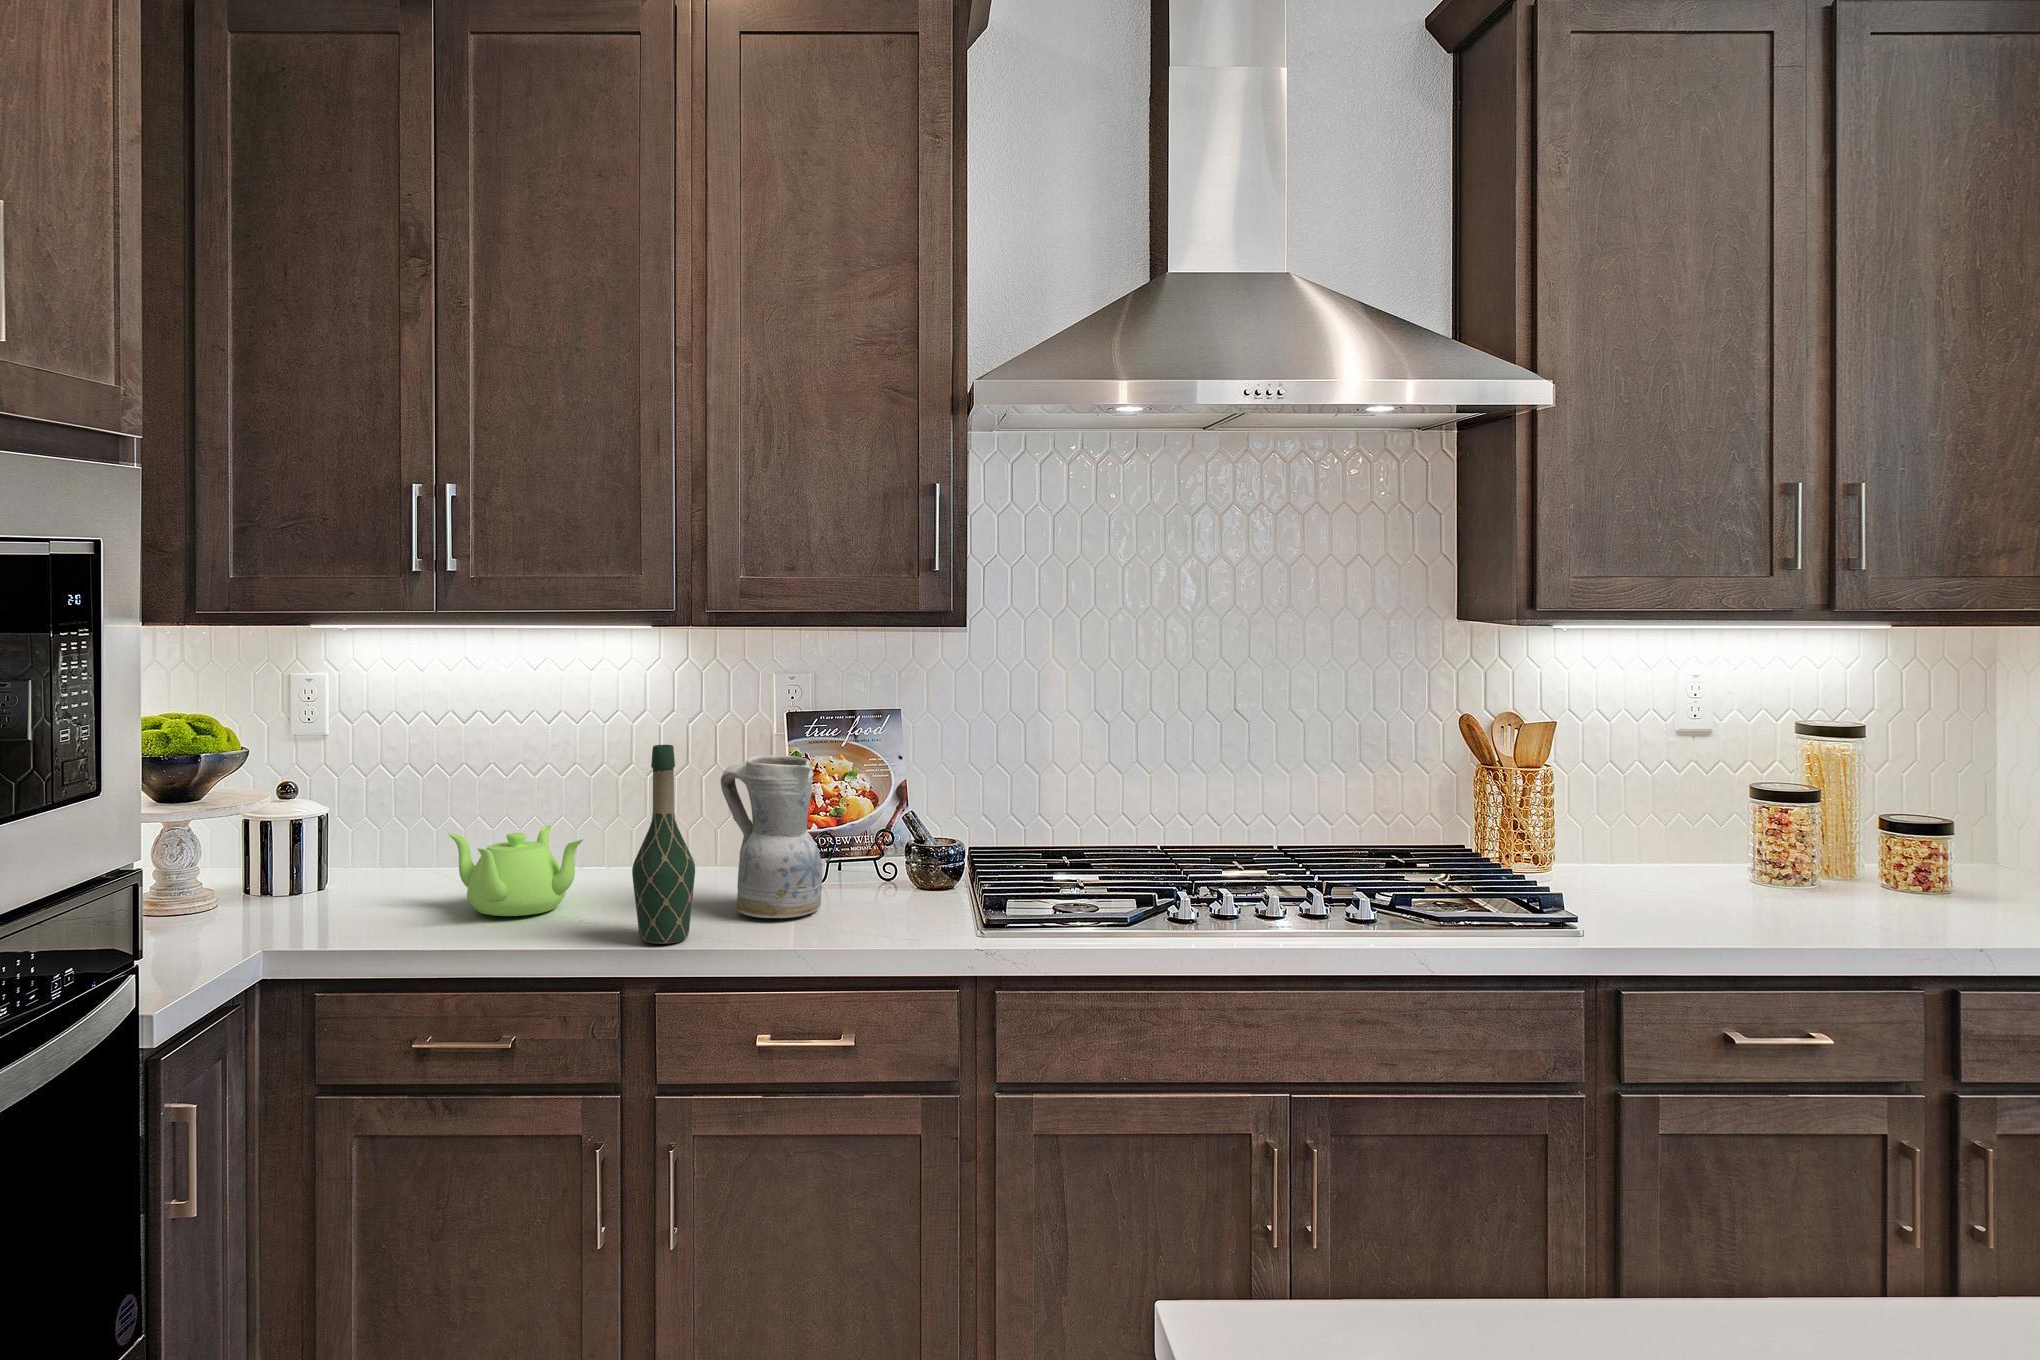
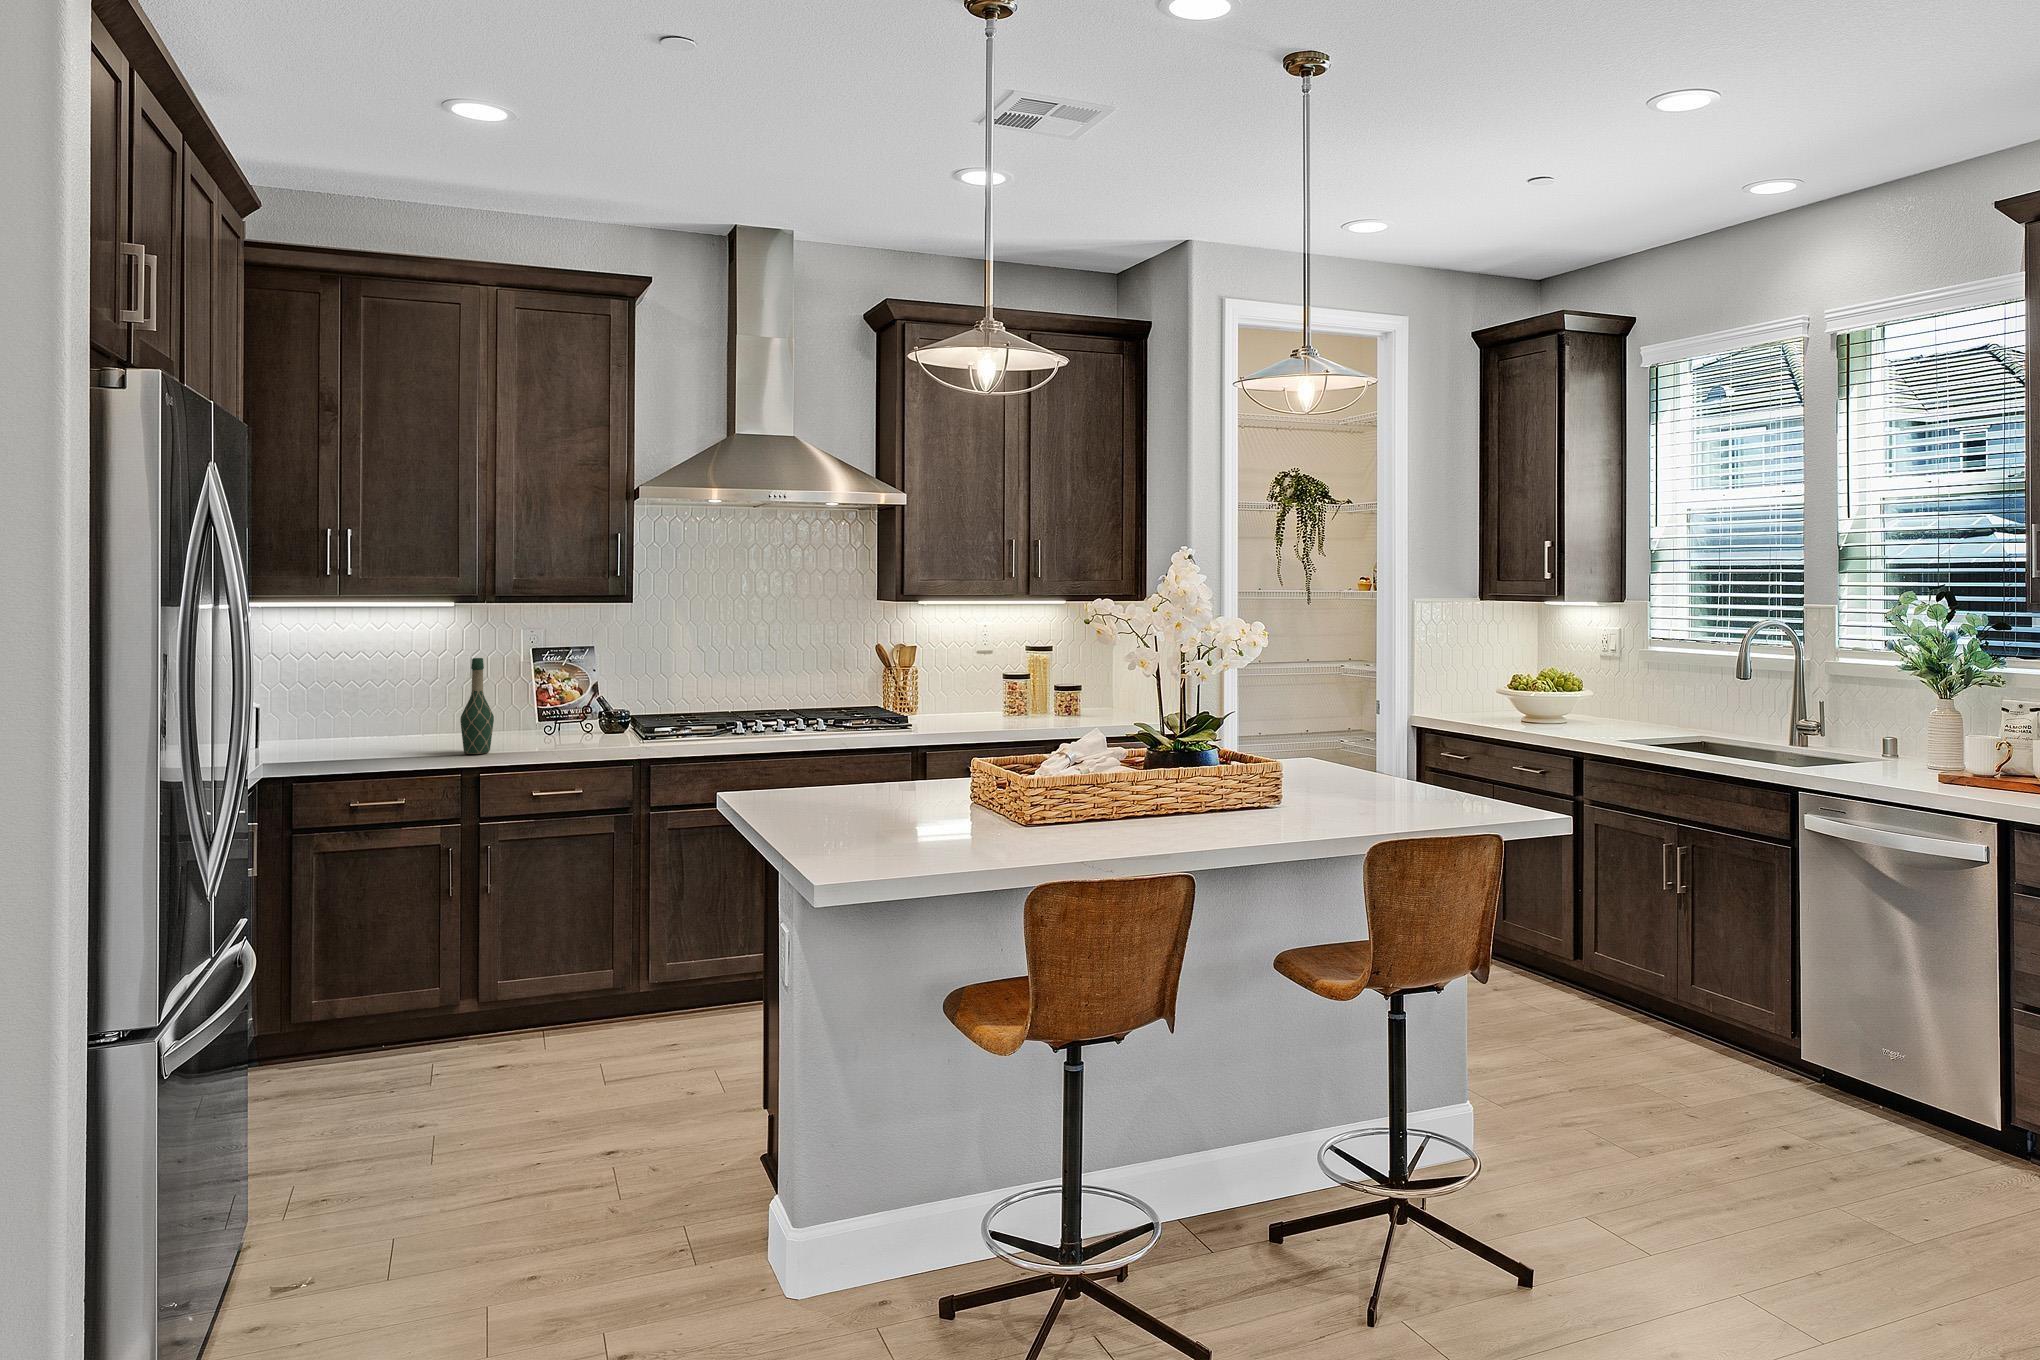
ceramic pitcher: present [721,755,822,918] -> none [503,666,558,743]
teapot: present [448,826,584,916] -> none [344,708,426,750]

